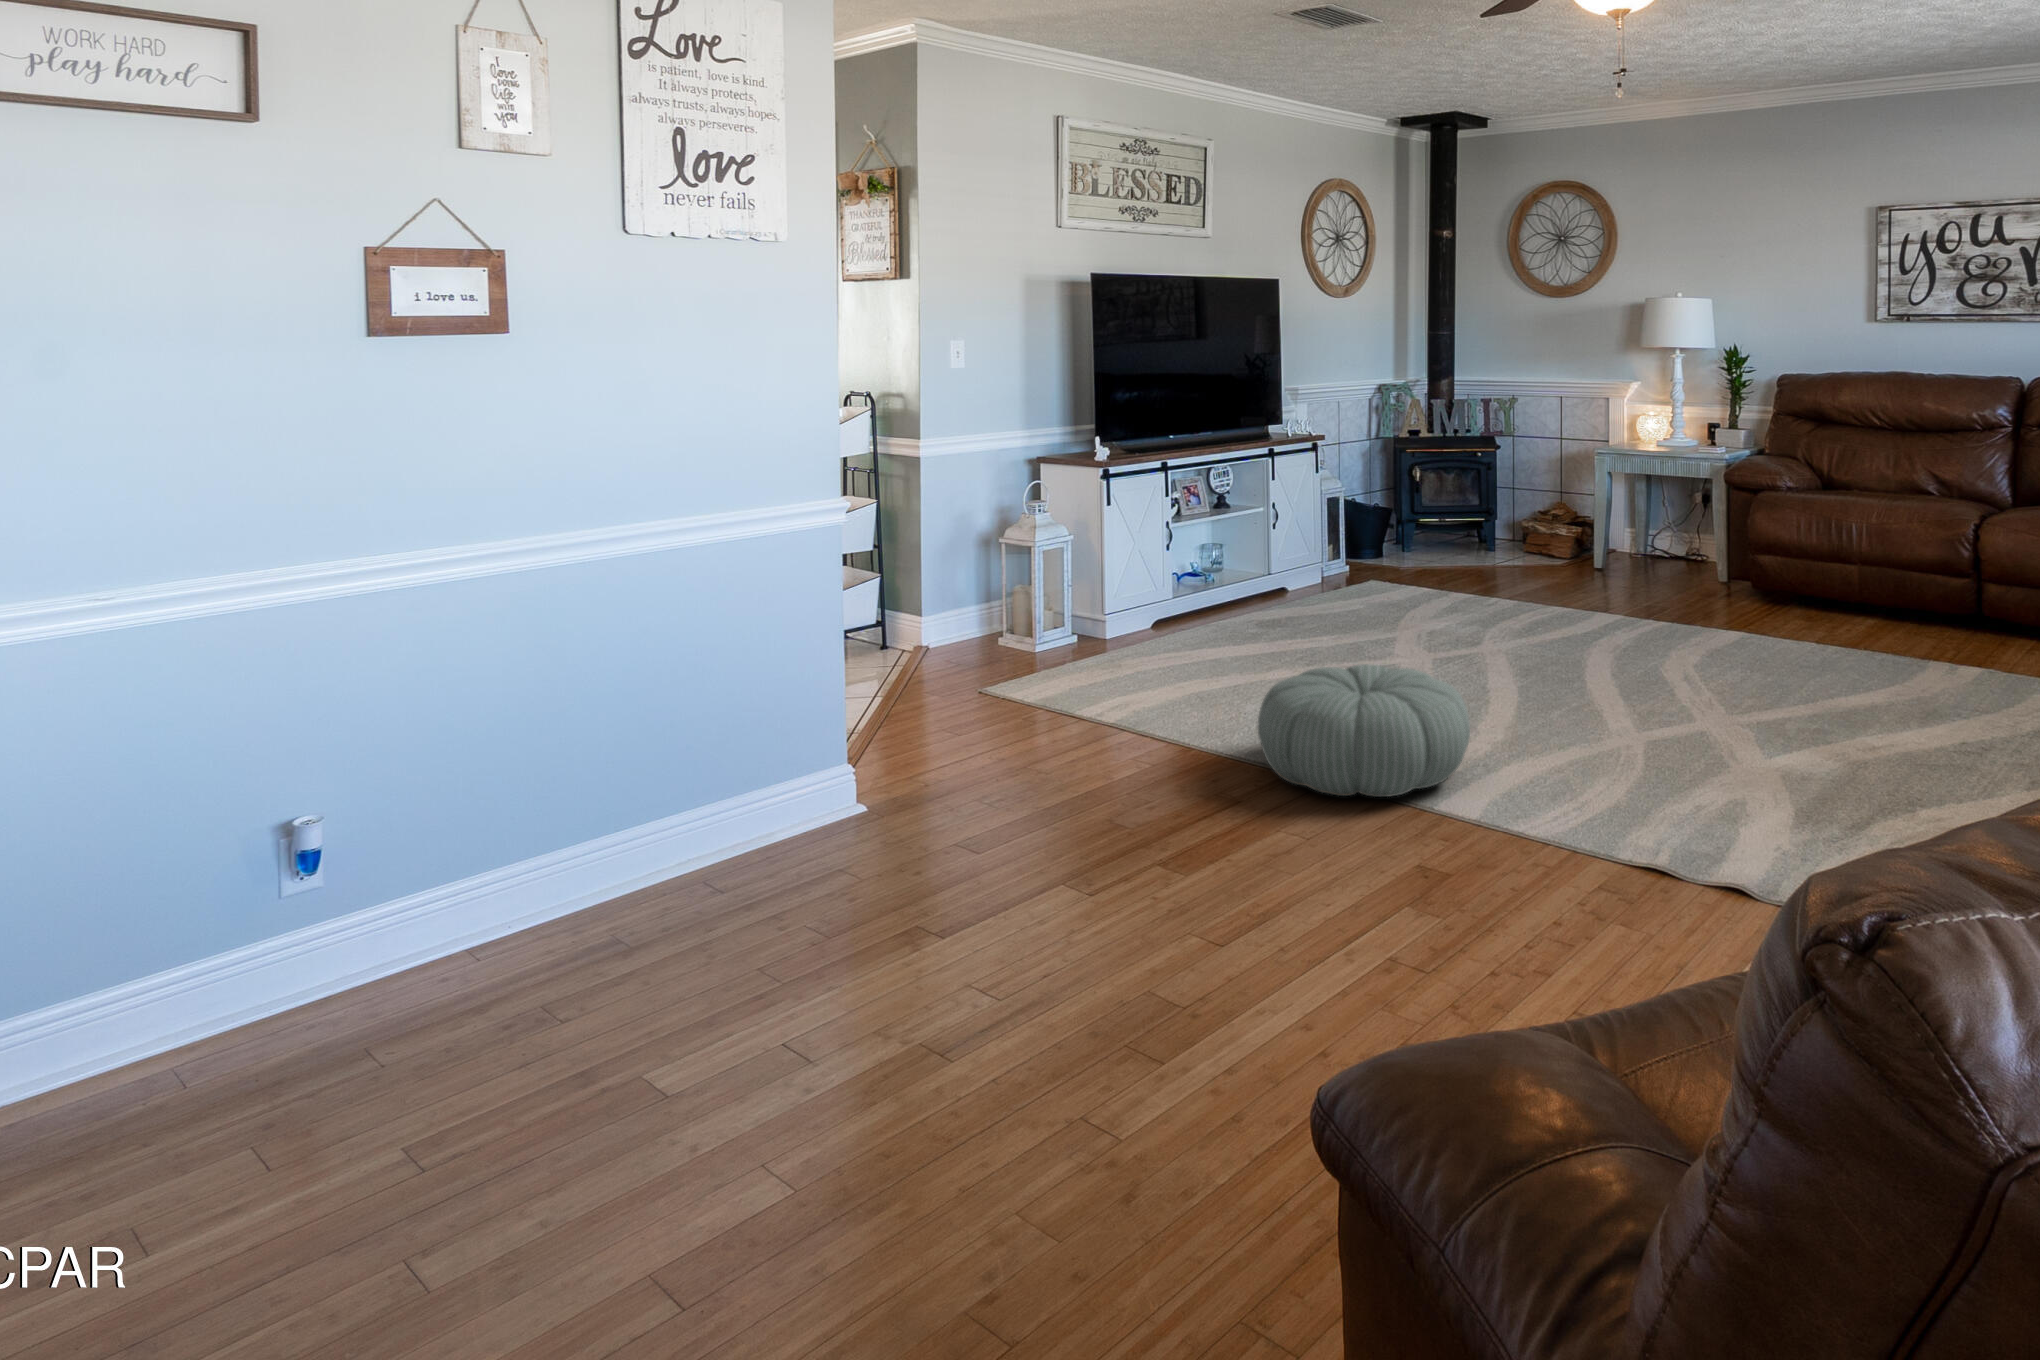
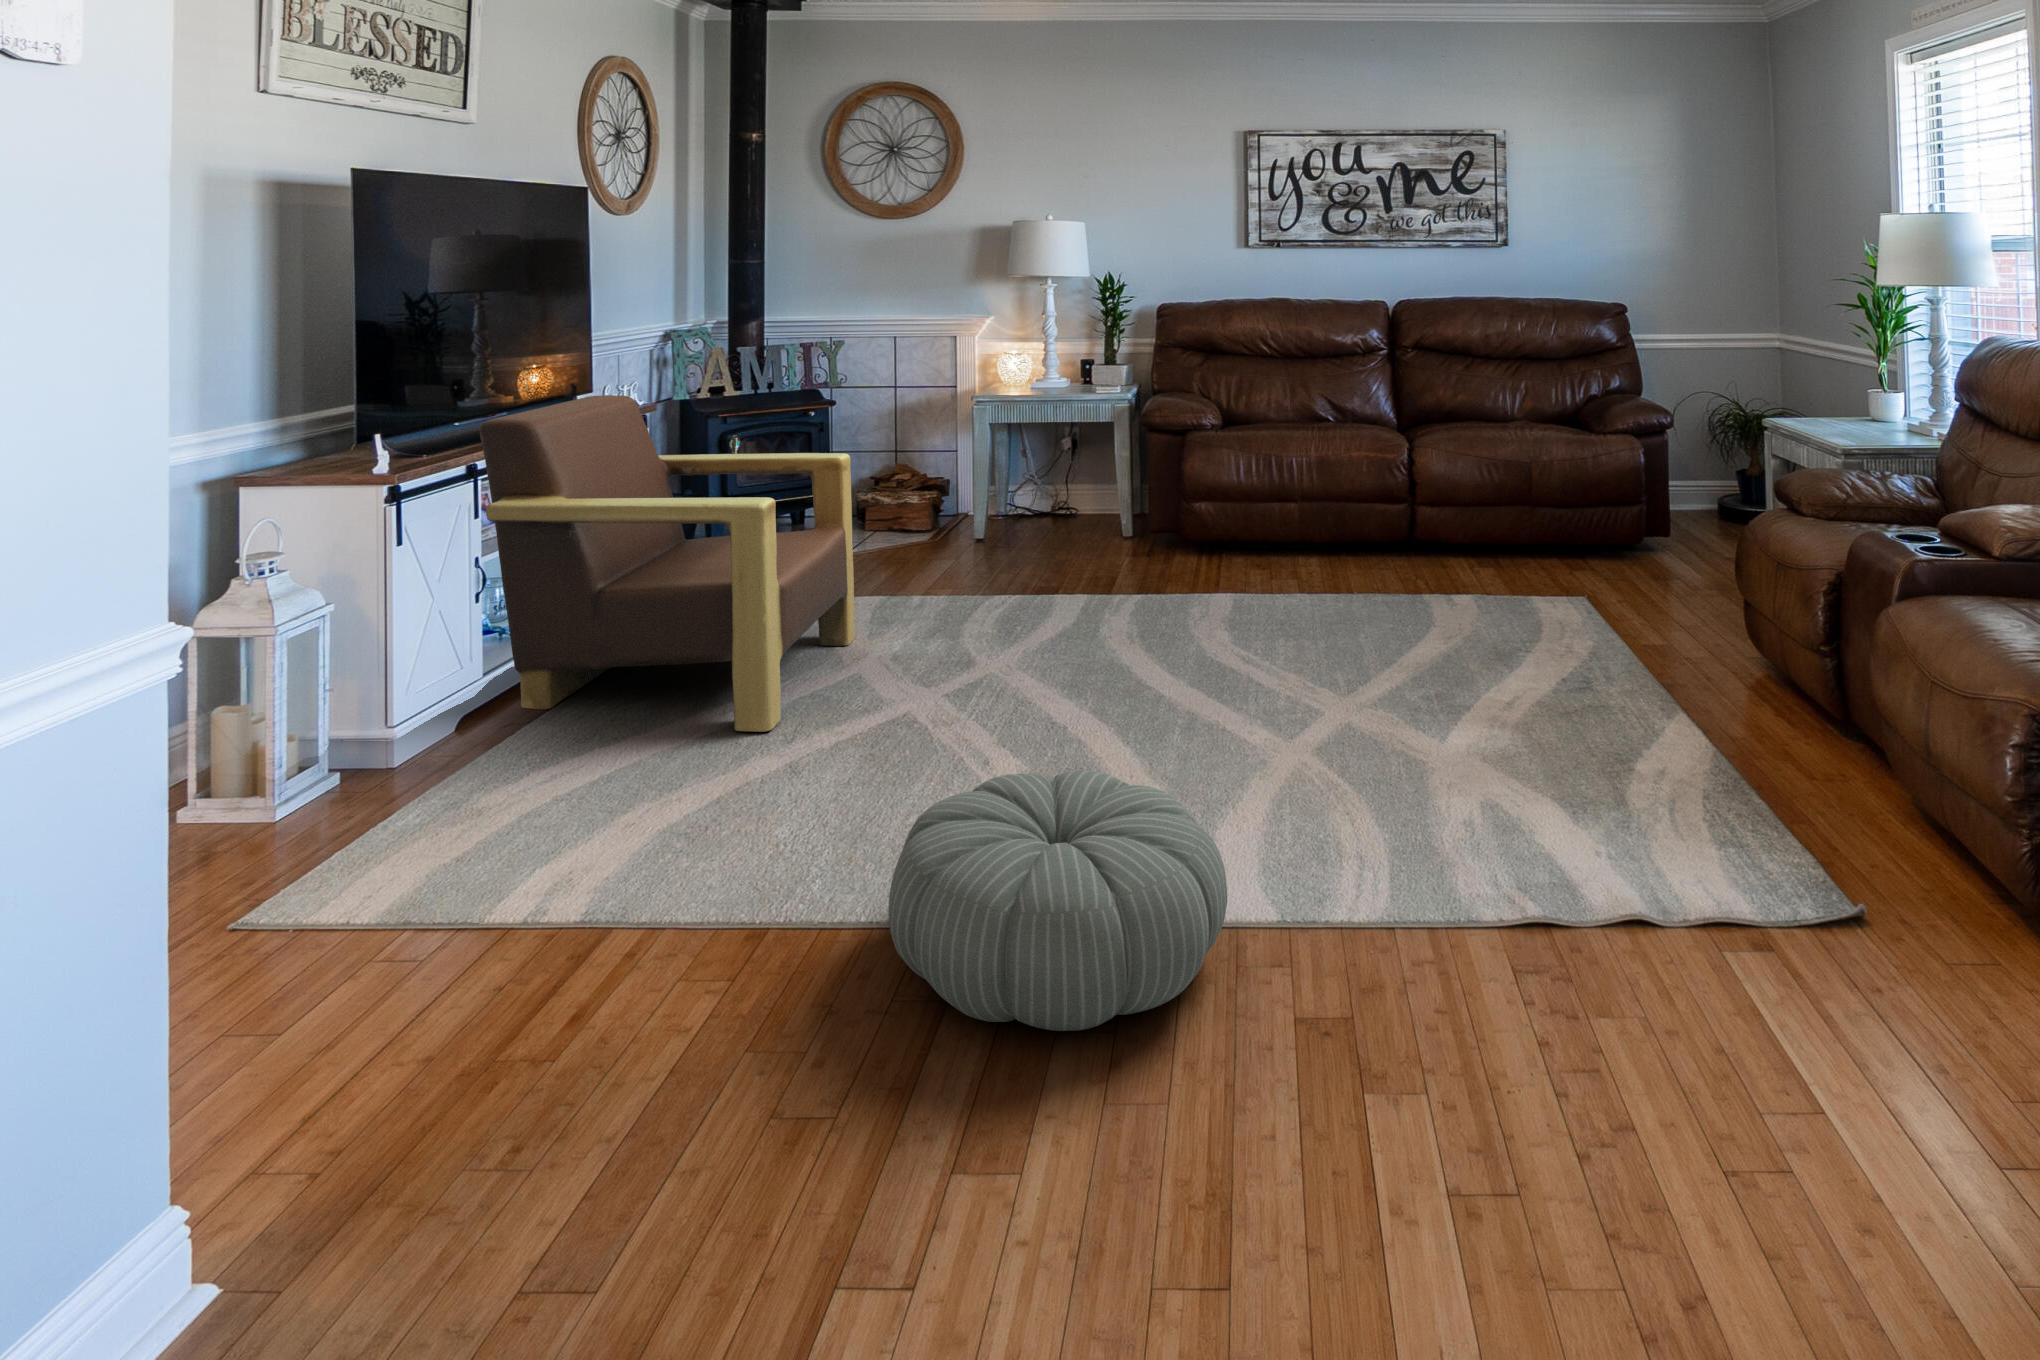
armchair: none [1163,424,1423,655] -> present [479,395,855,732]

